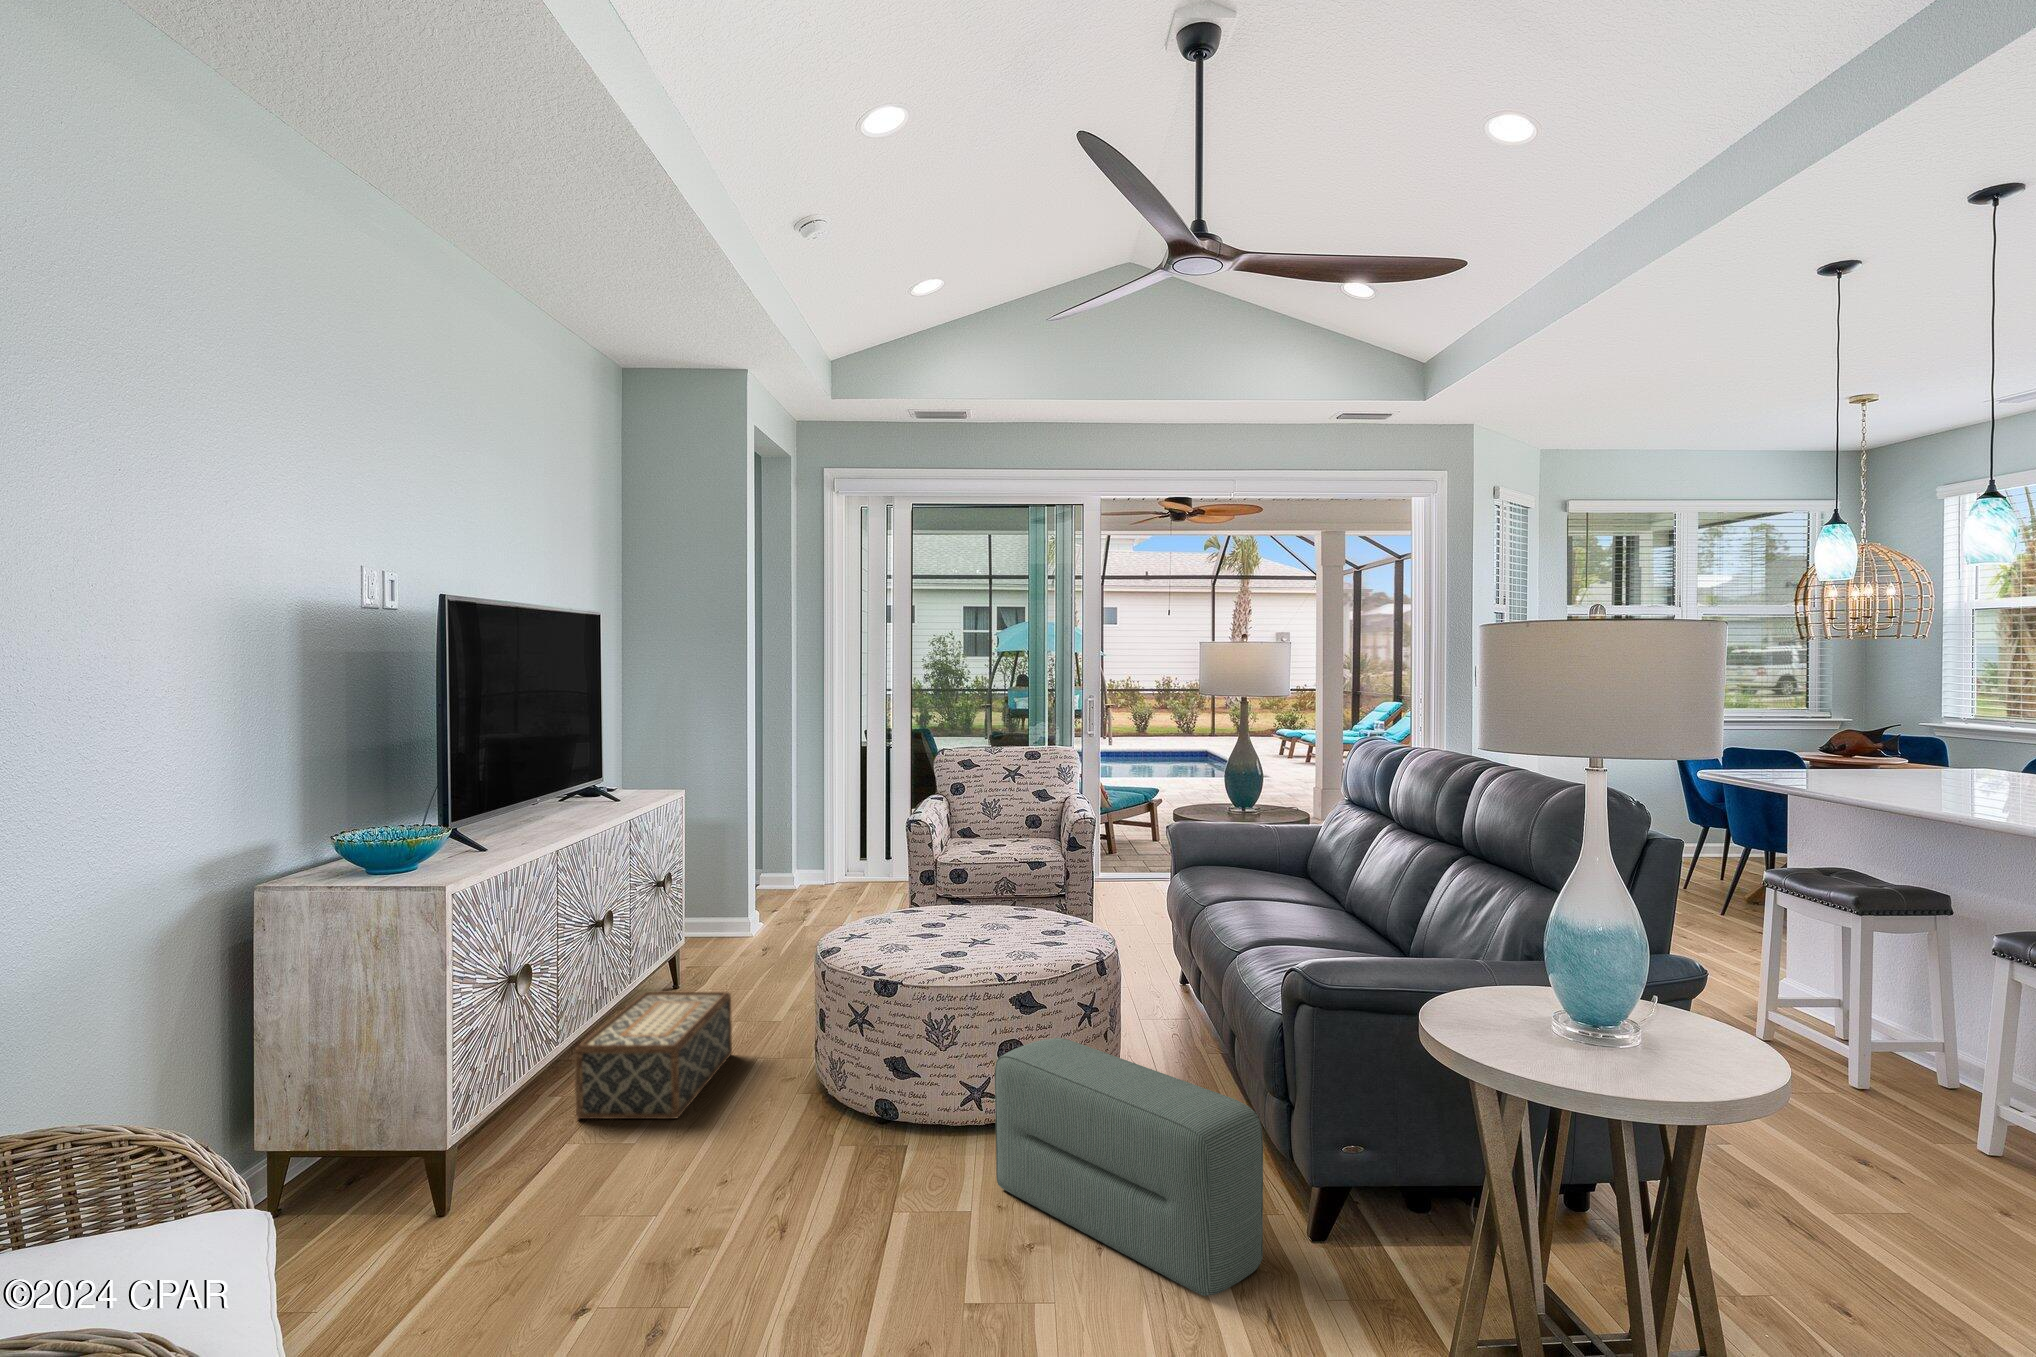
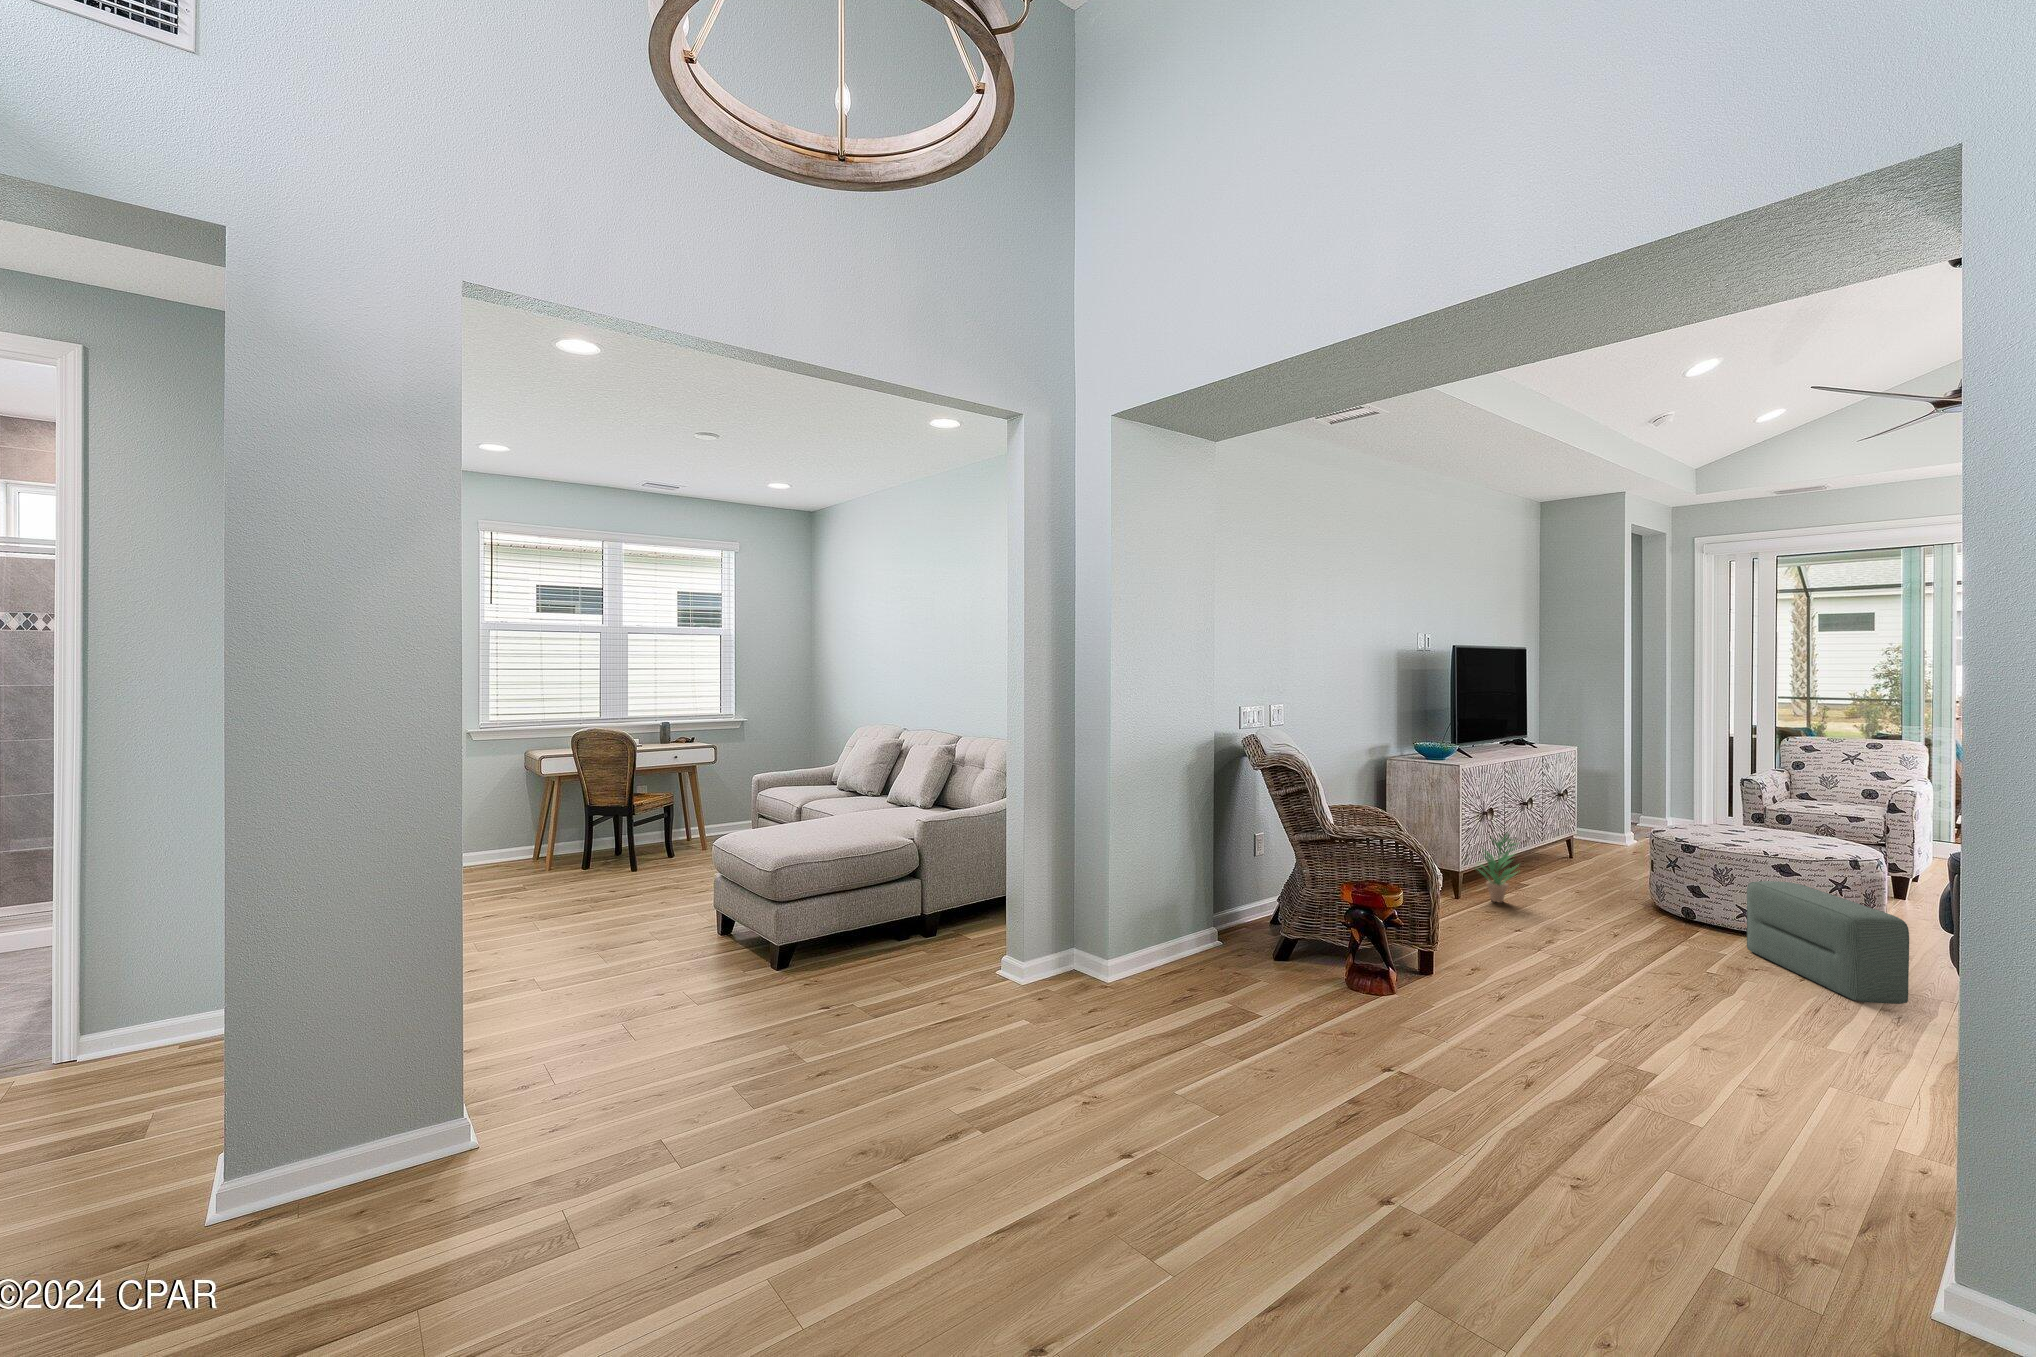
woven basket: present [575,992,732,1119] -> none [1513,843,1601,897]
potted plant: none [481,1022,588,1198] -> present [1479,833,1519,903]

